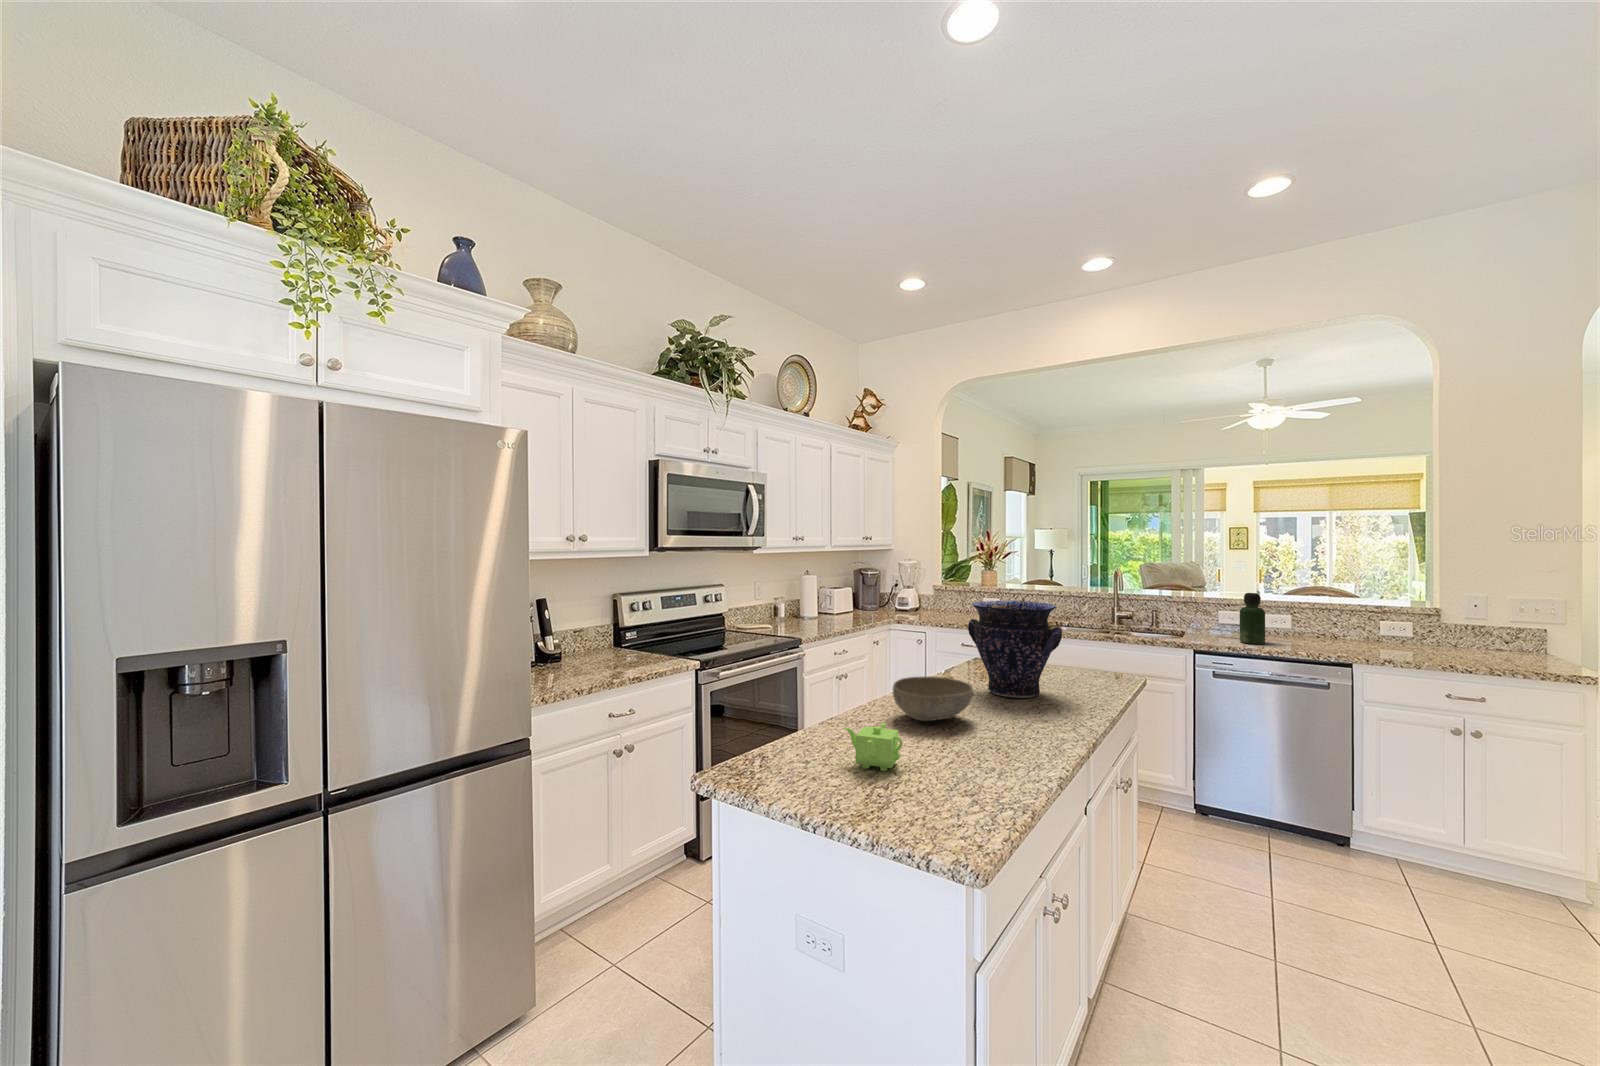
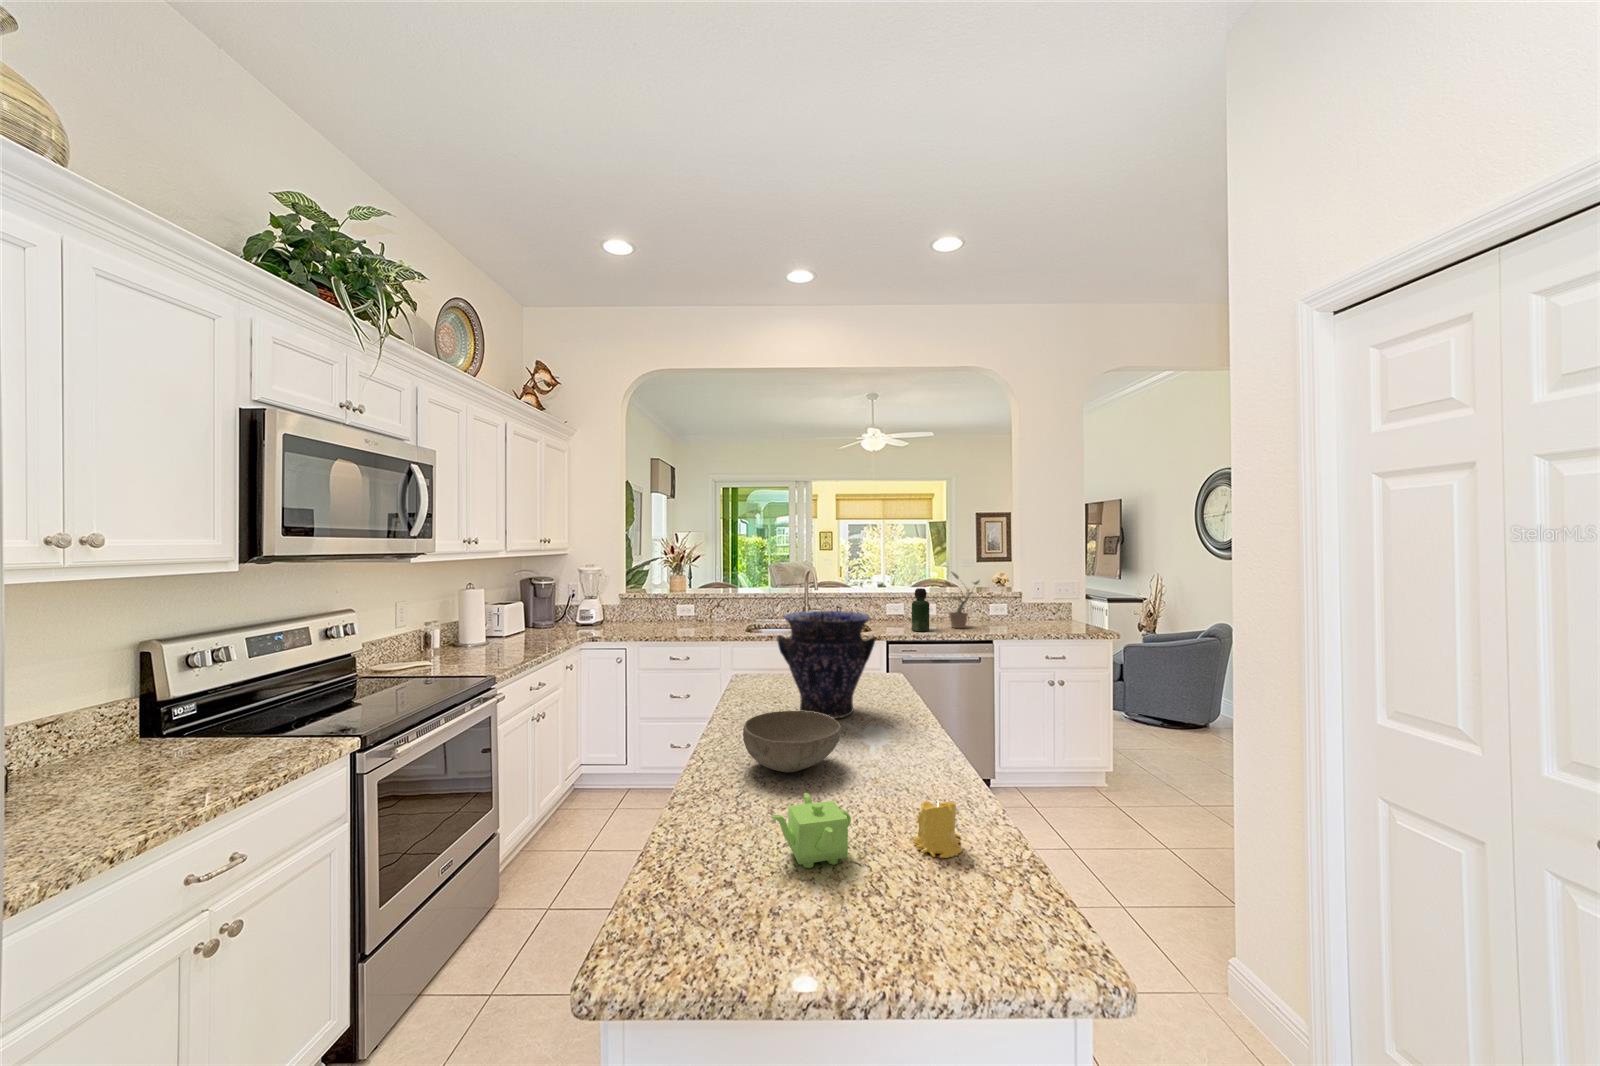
potted plant: none [1286,572,1358,646] -> present [944,572,979,628]
candle: none [949,741,995,788] -> present [913,800,963,858]

